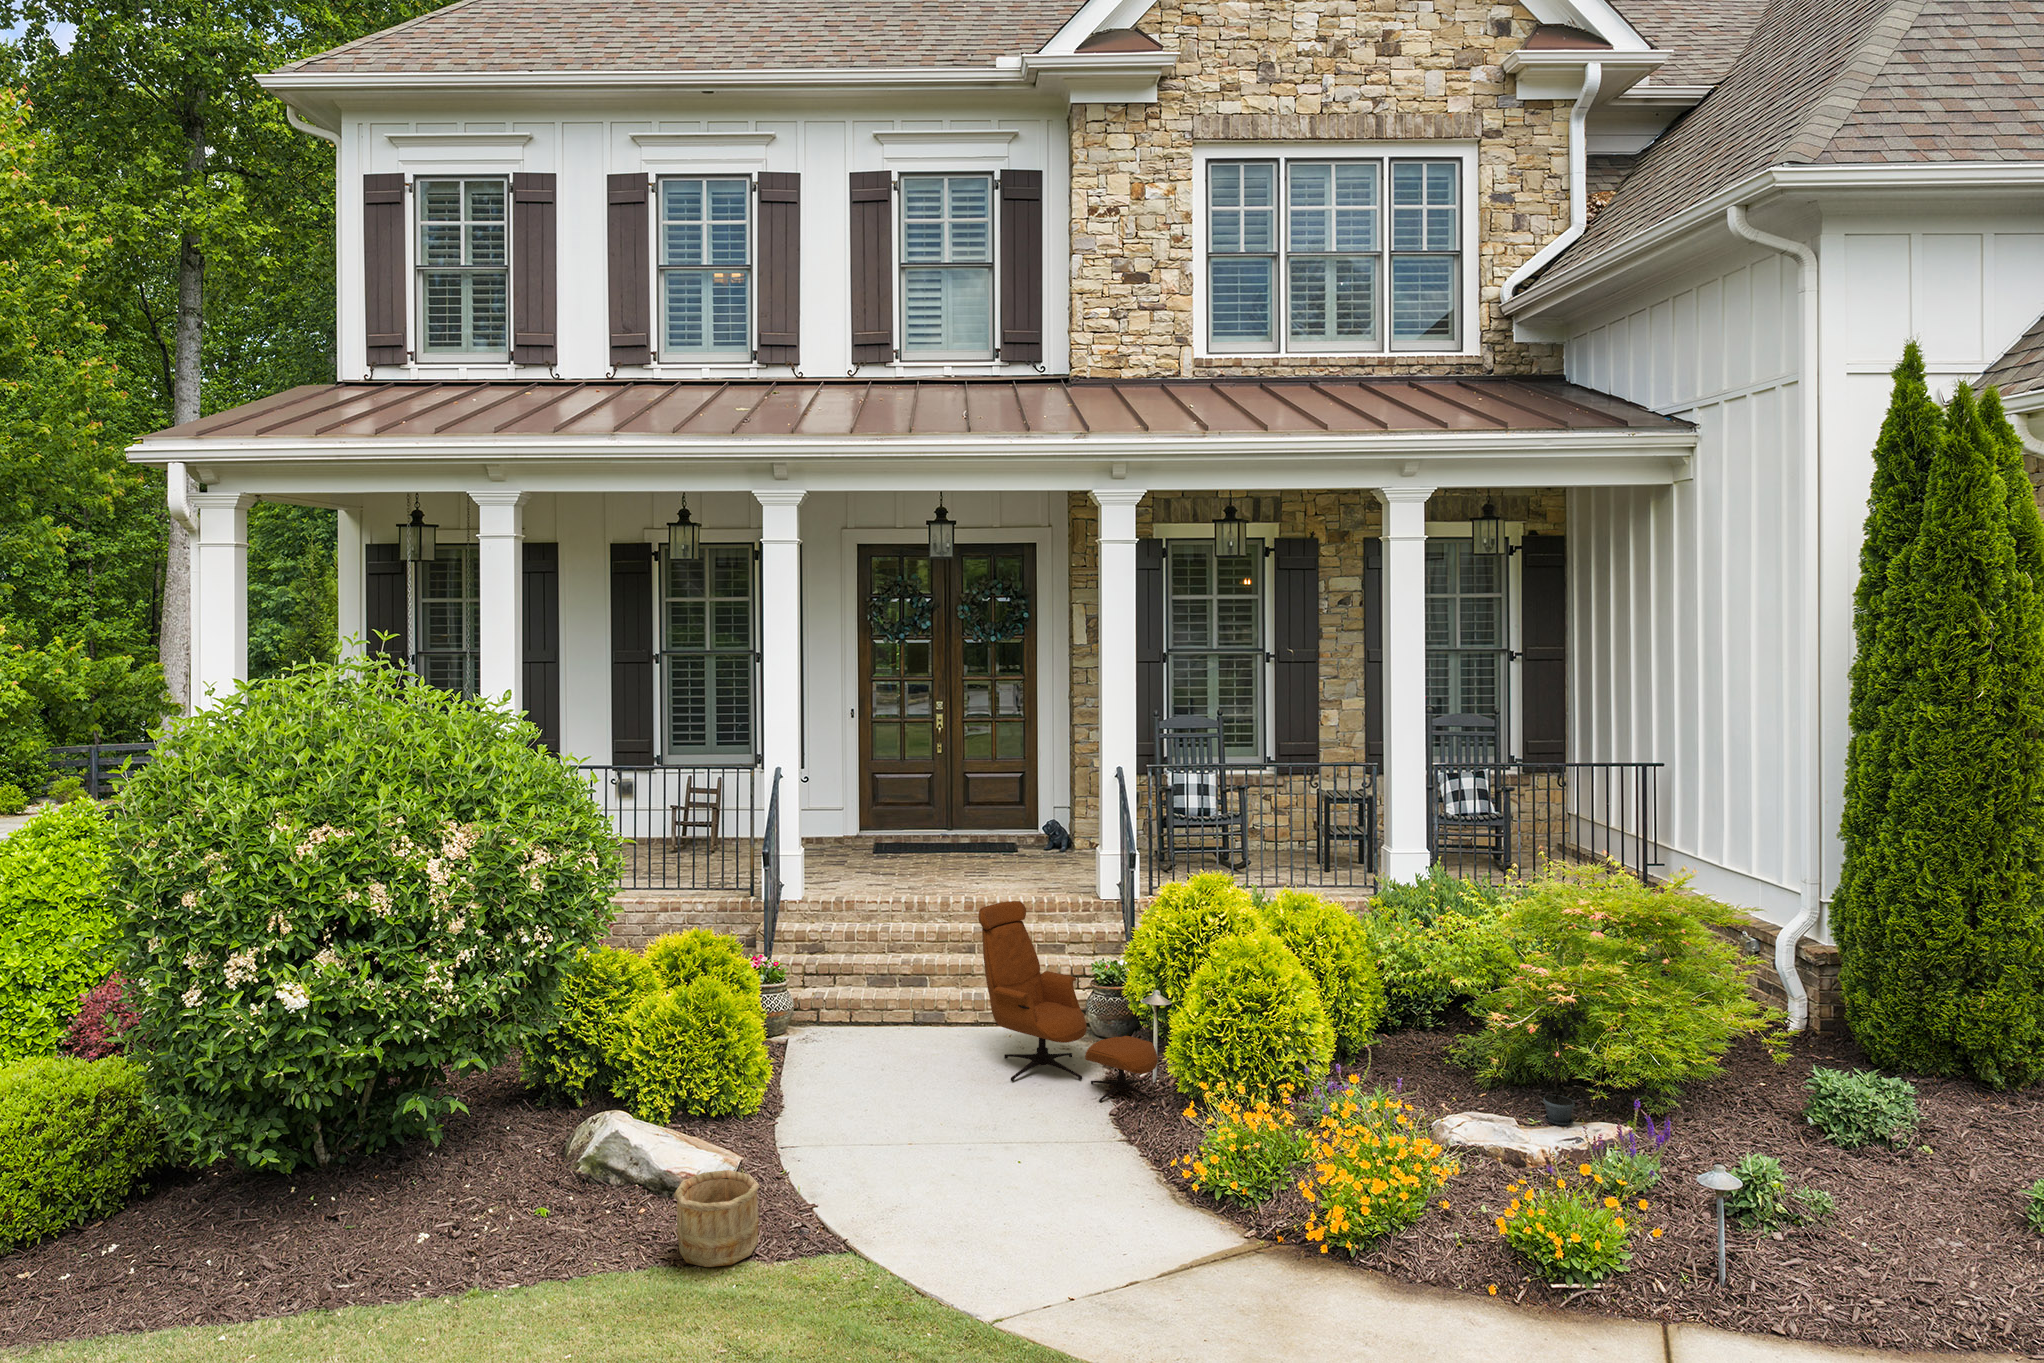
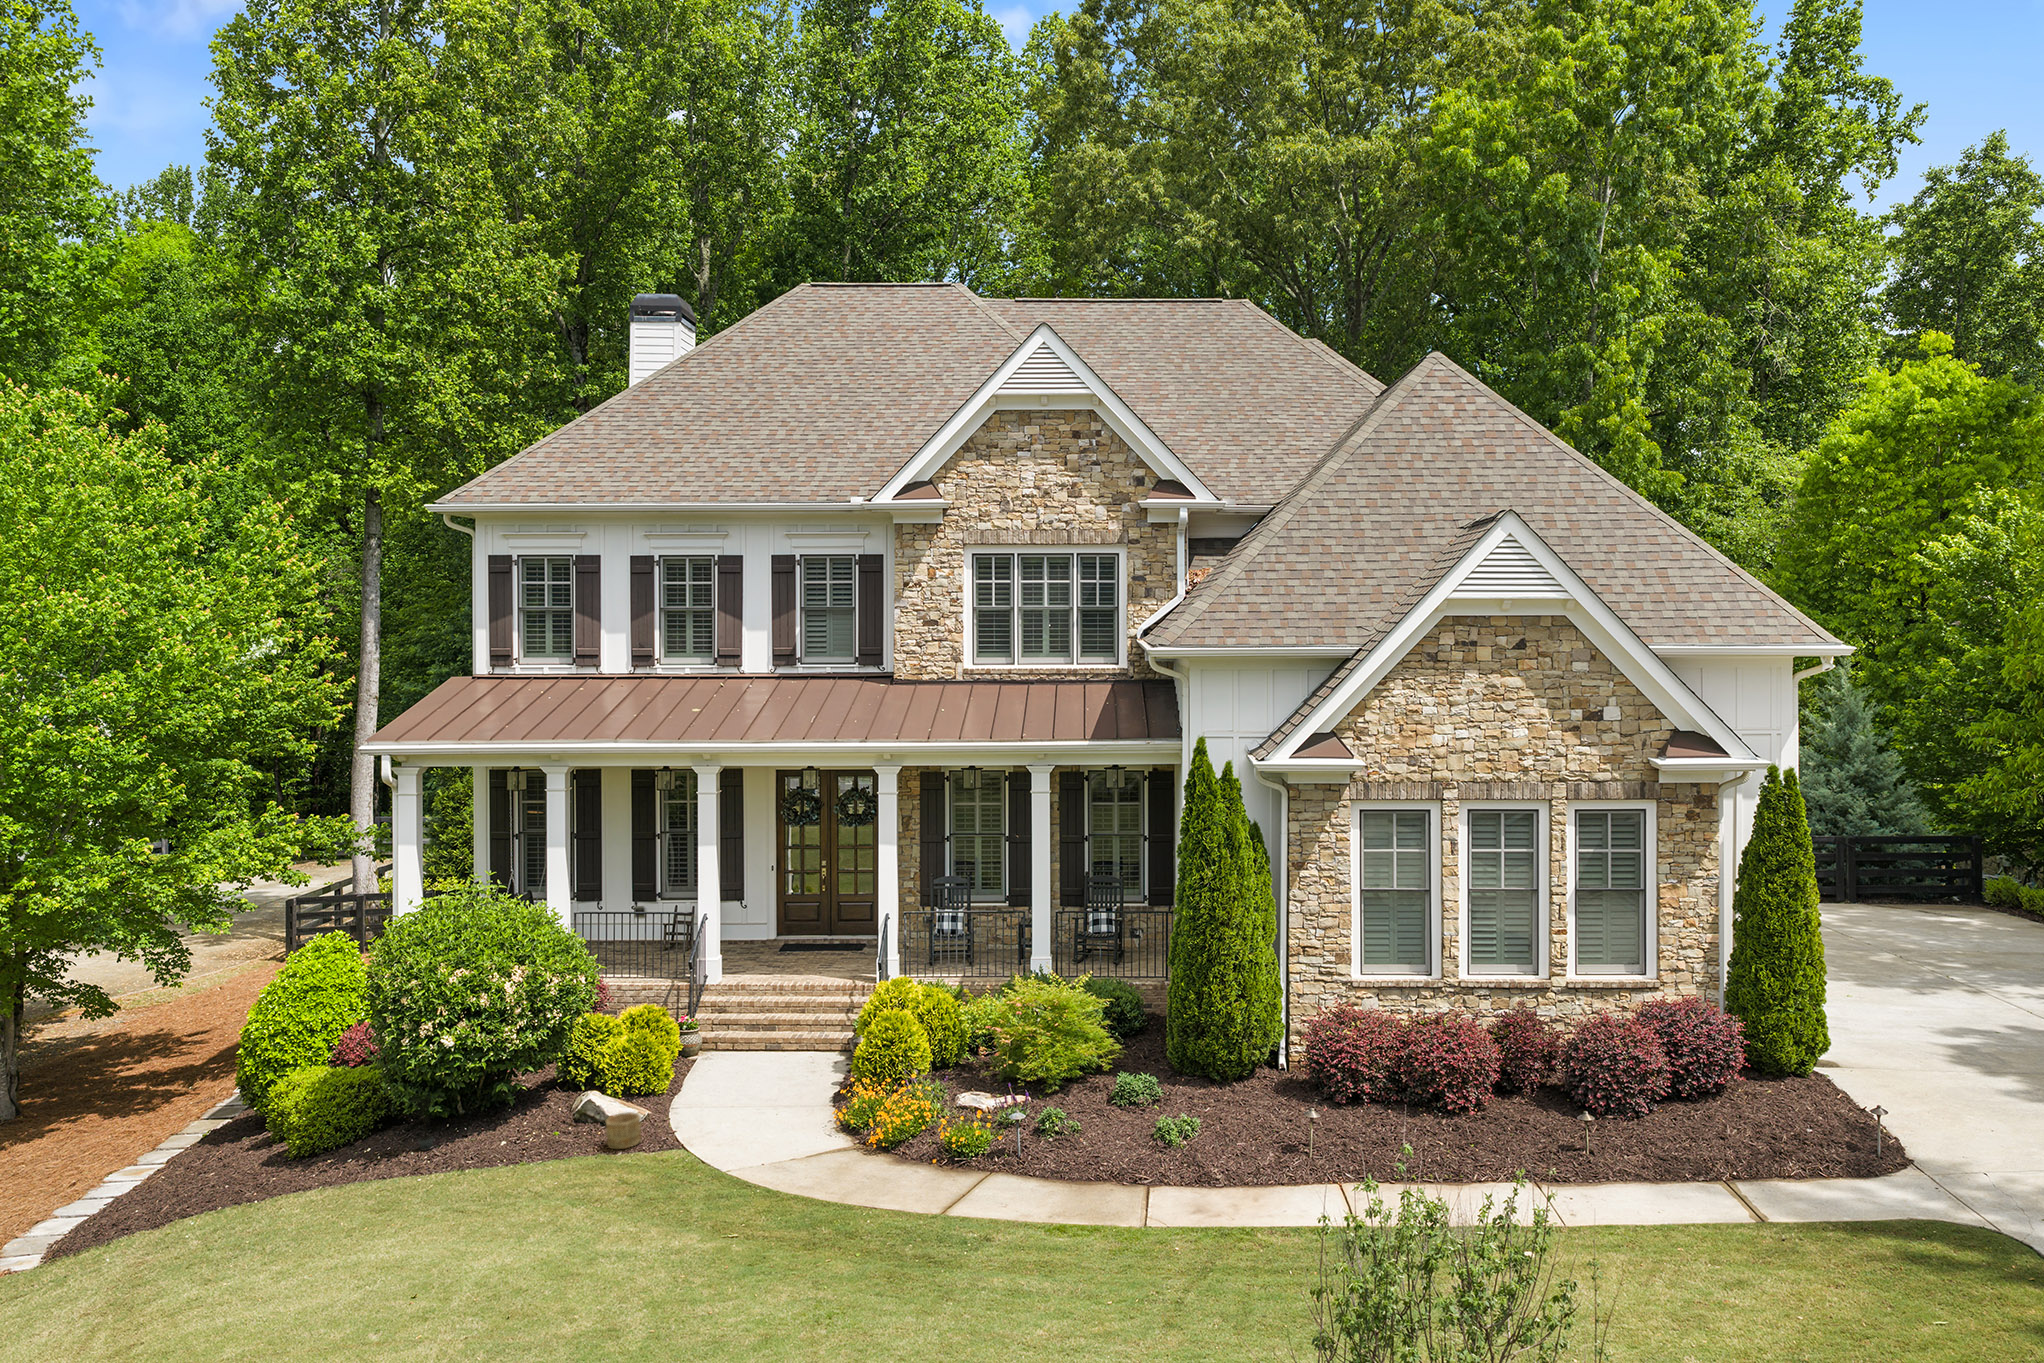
lounge chair: present [978,901,1158,1102] -> none [785,990,861,1088]
potted plant: present [1529,1003,1587,1126] -> present [403,1092,442,1151]

